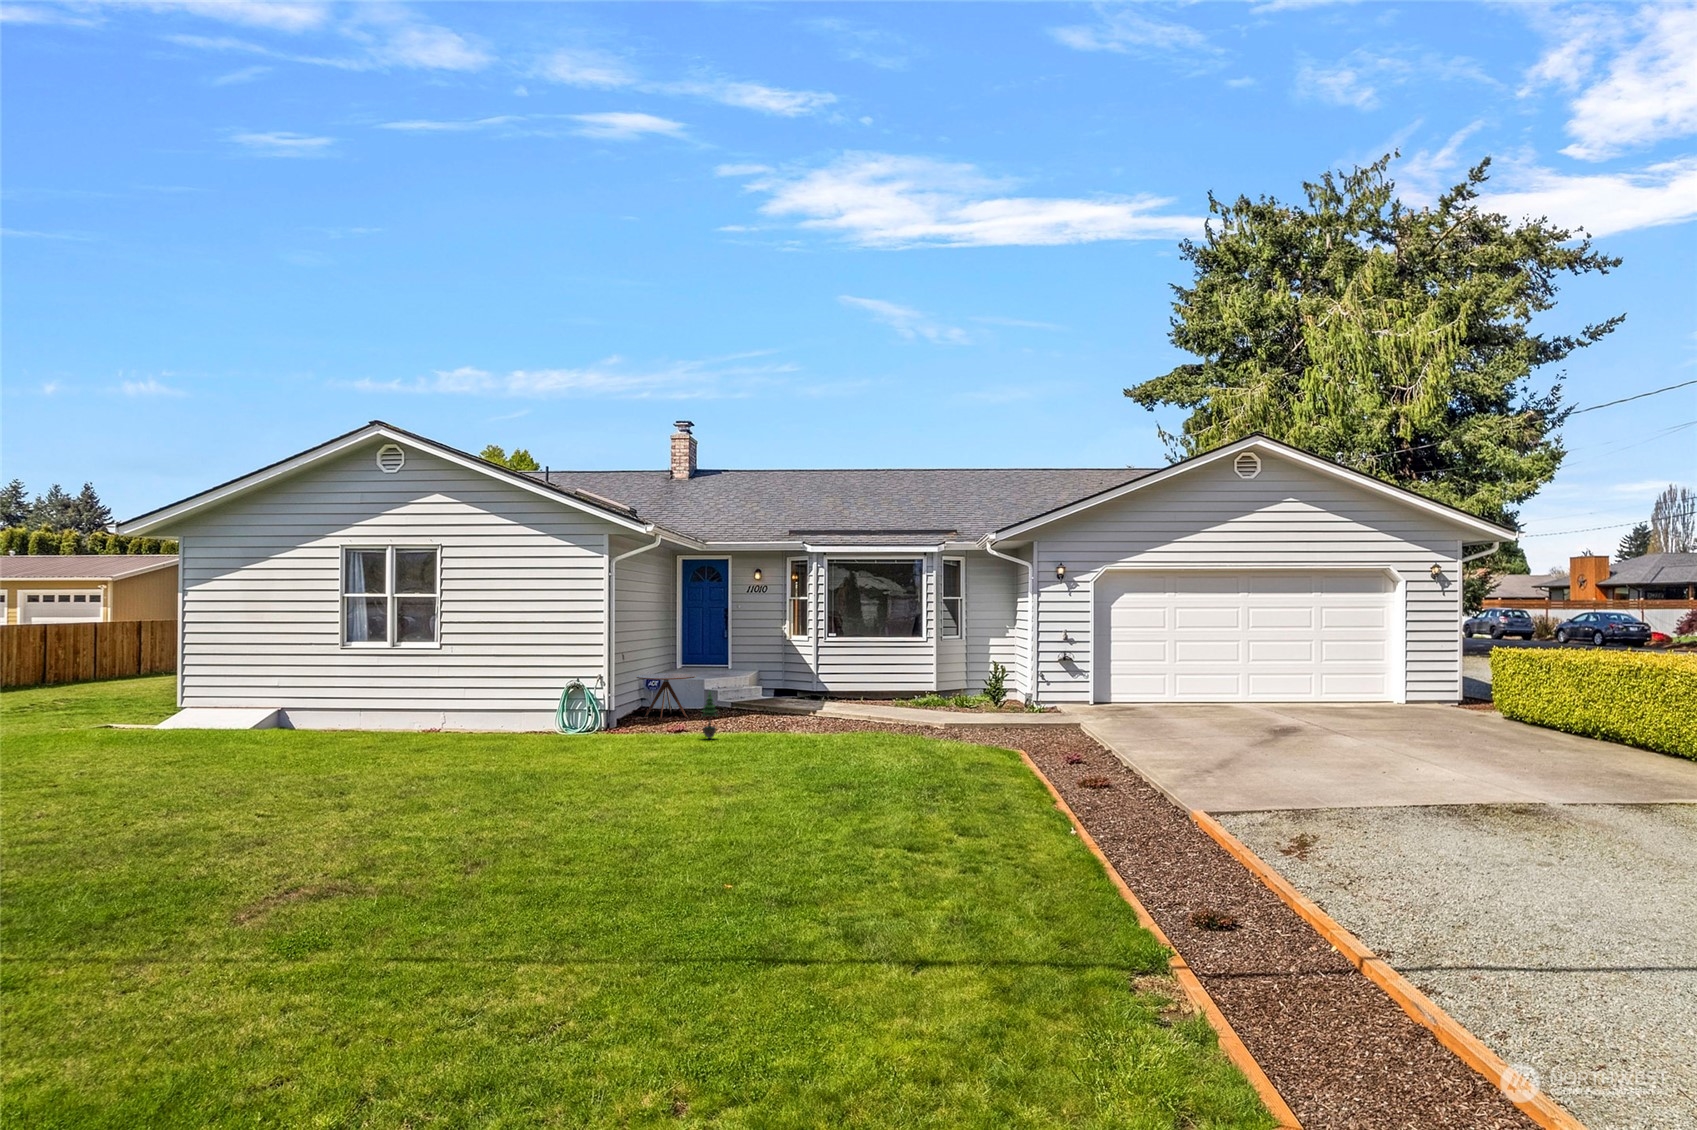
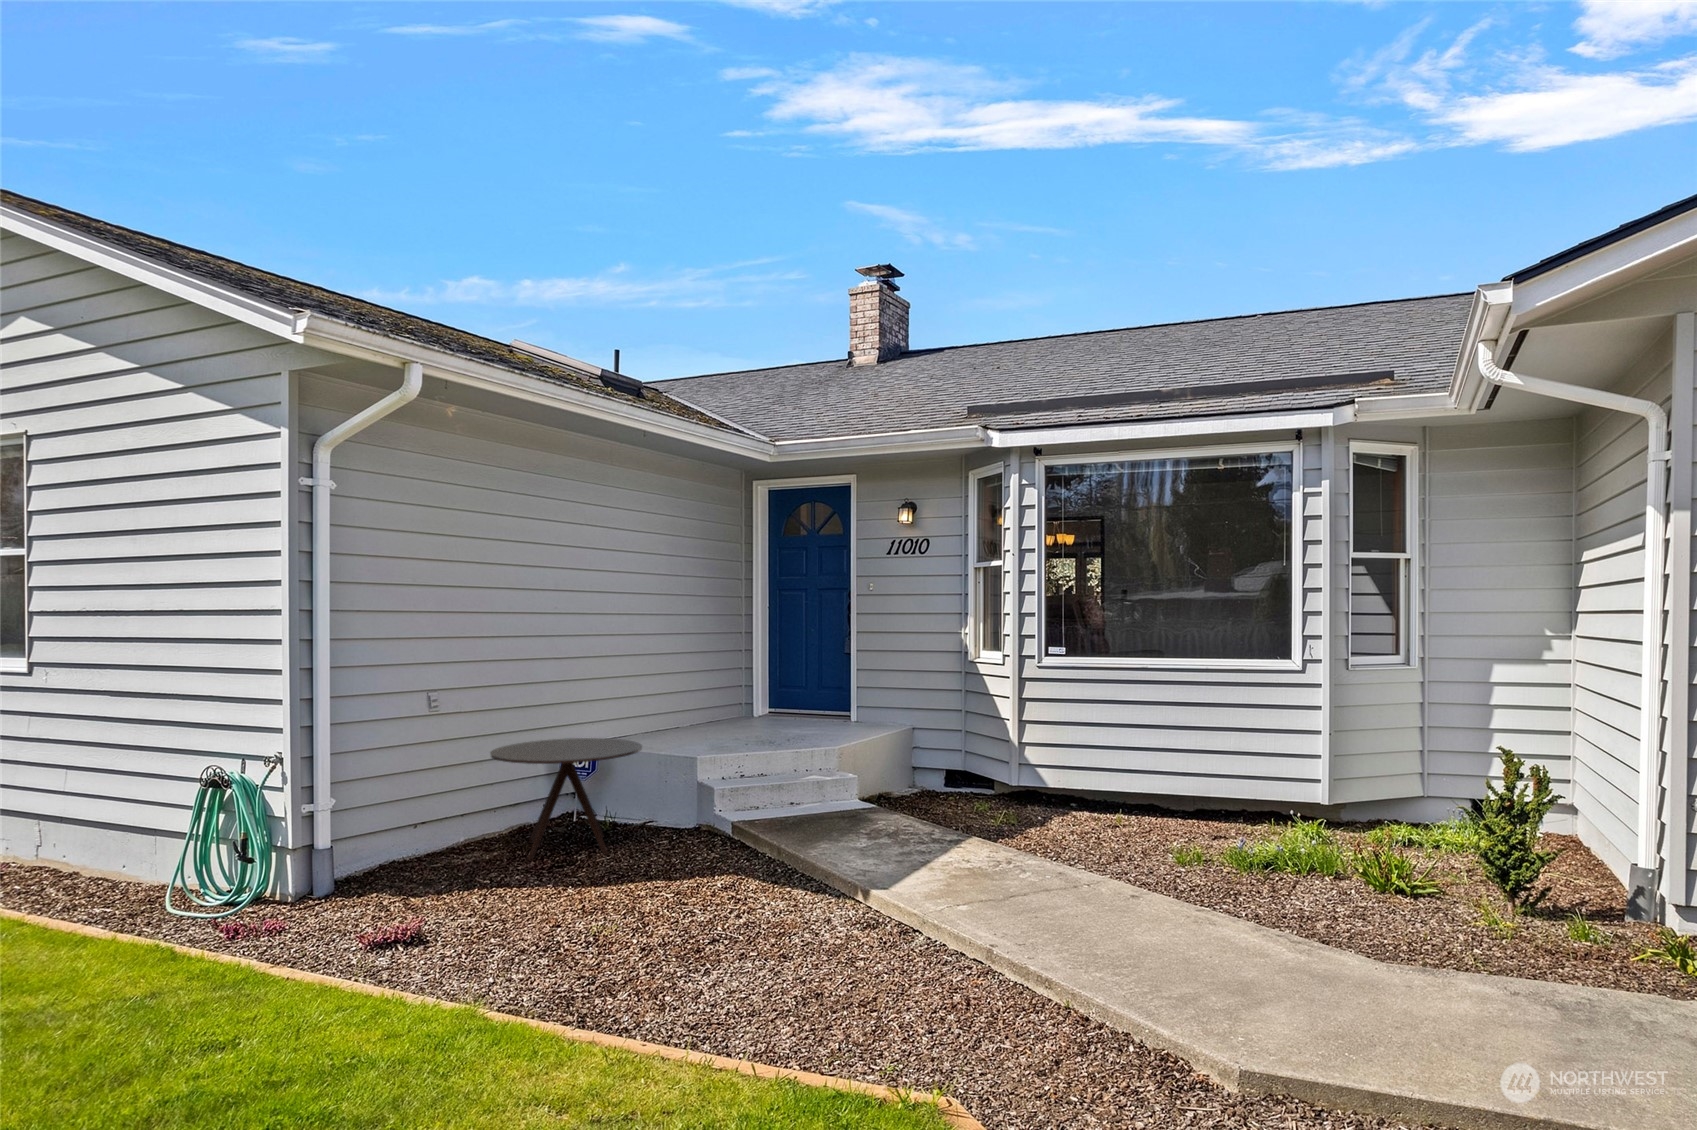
potted tree: present [703,692,716,739] -> none [178,876,259,1068]

